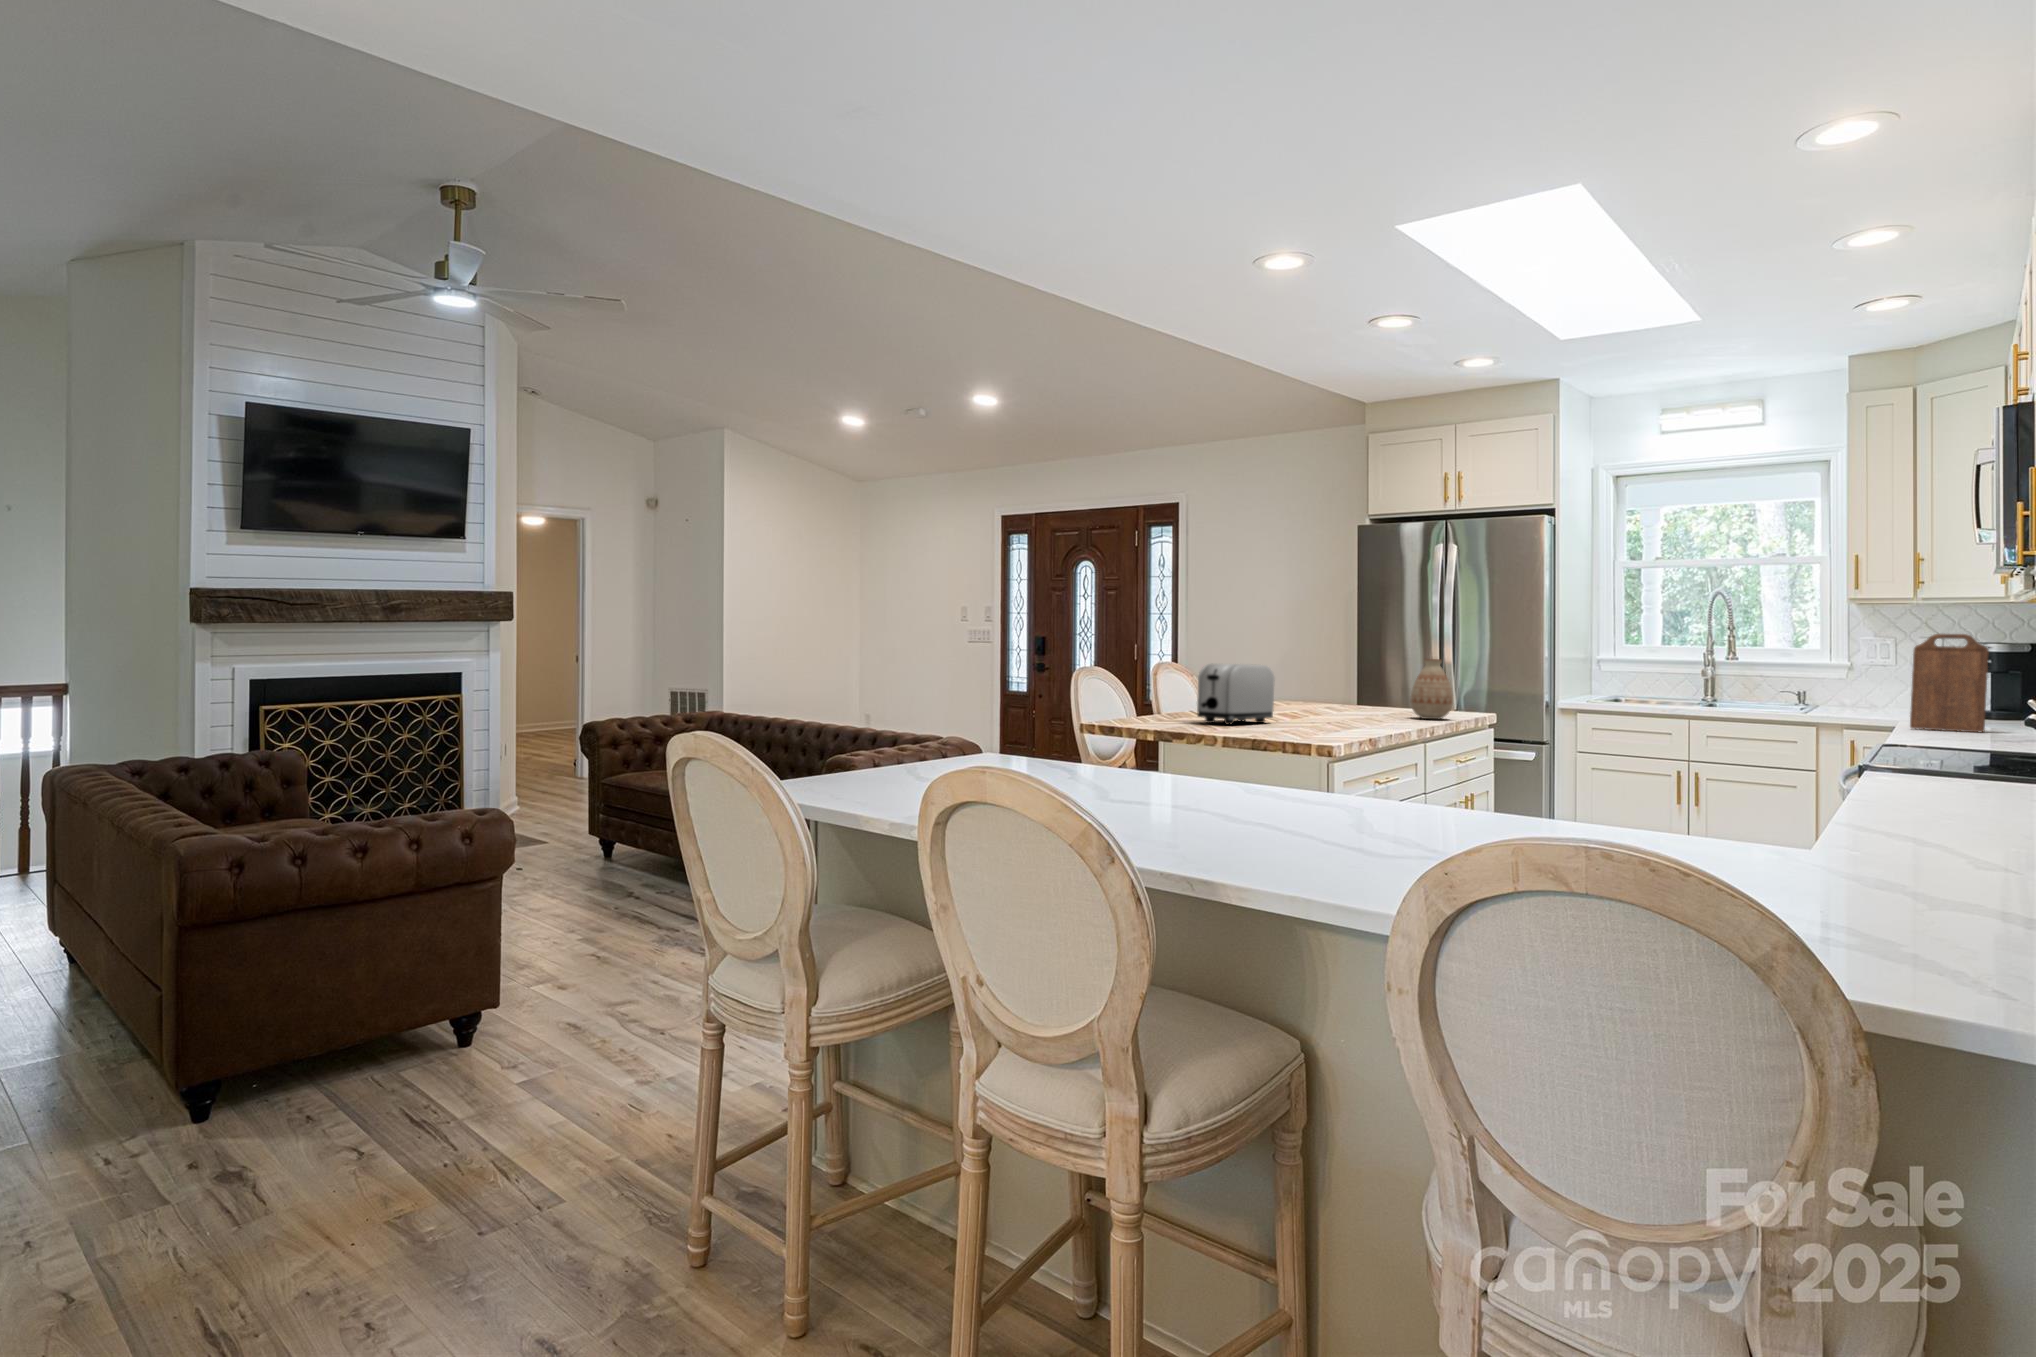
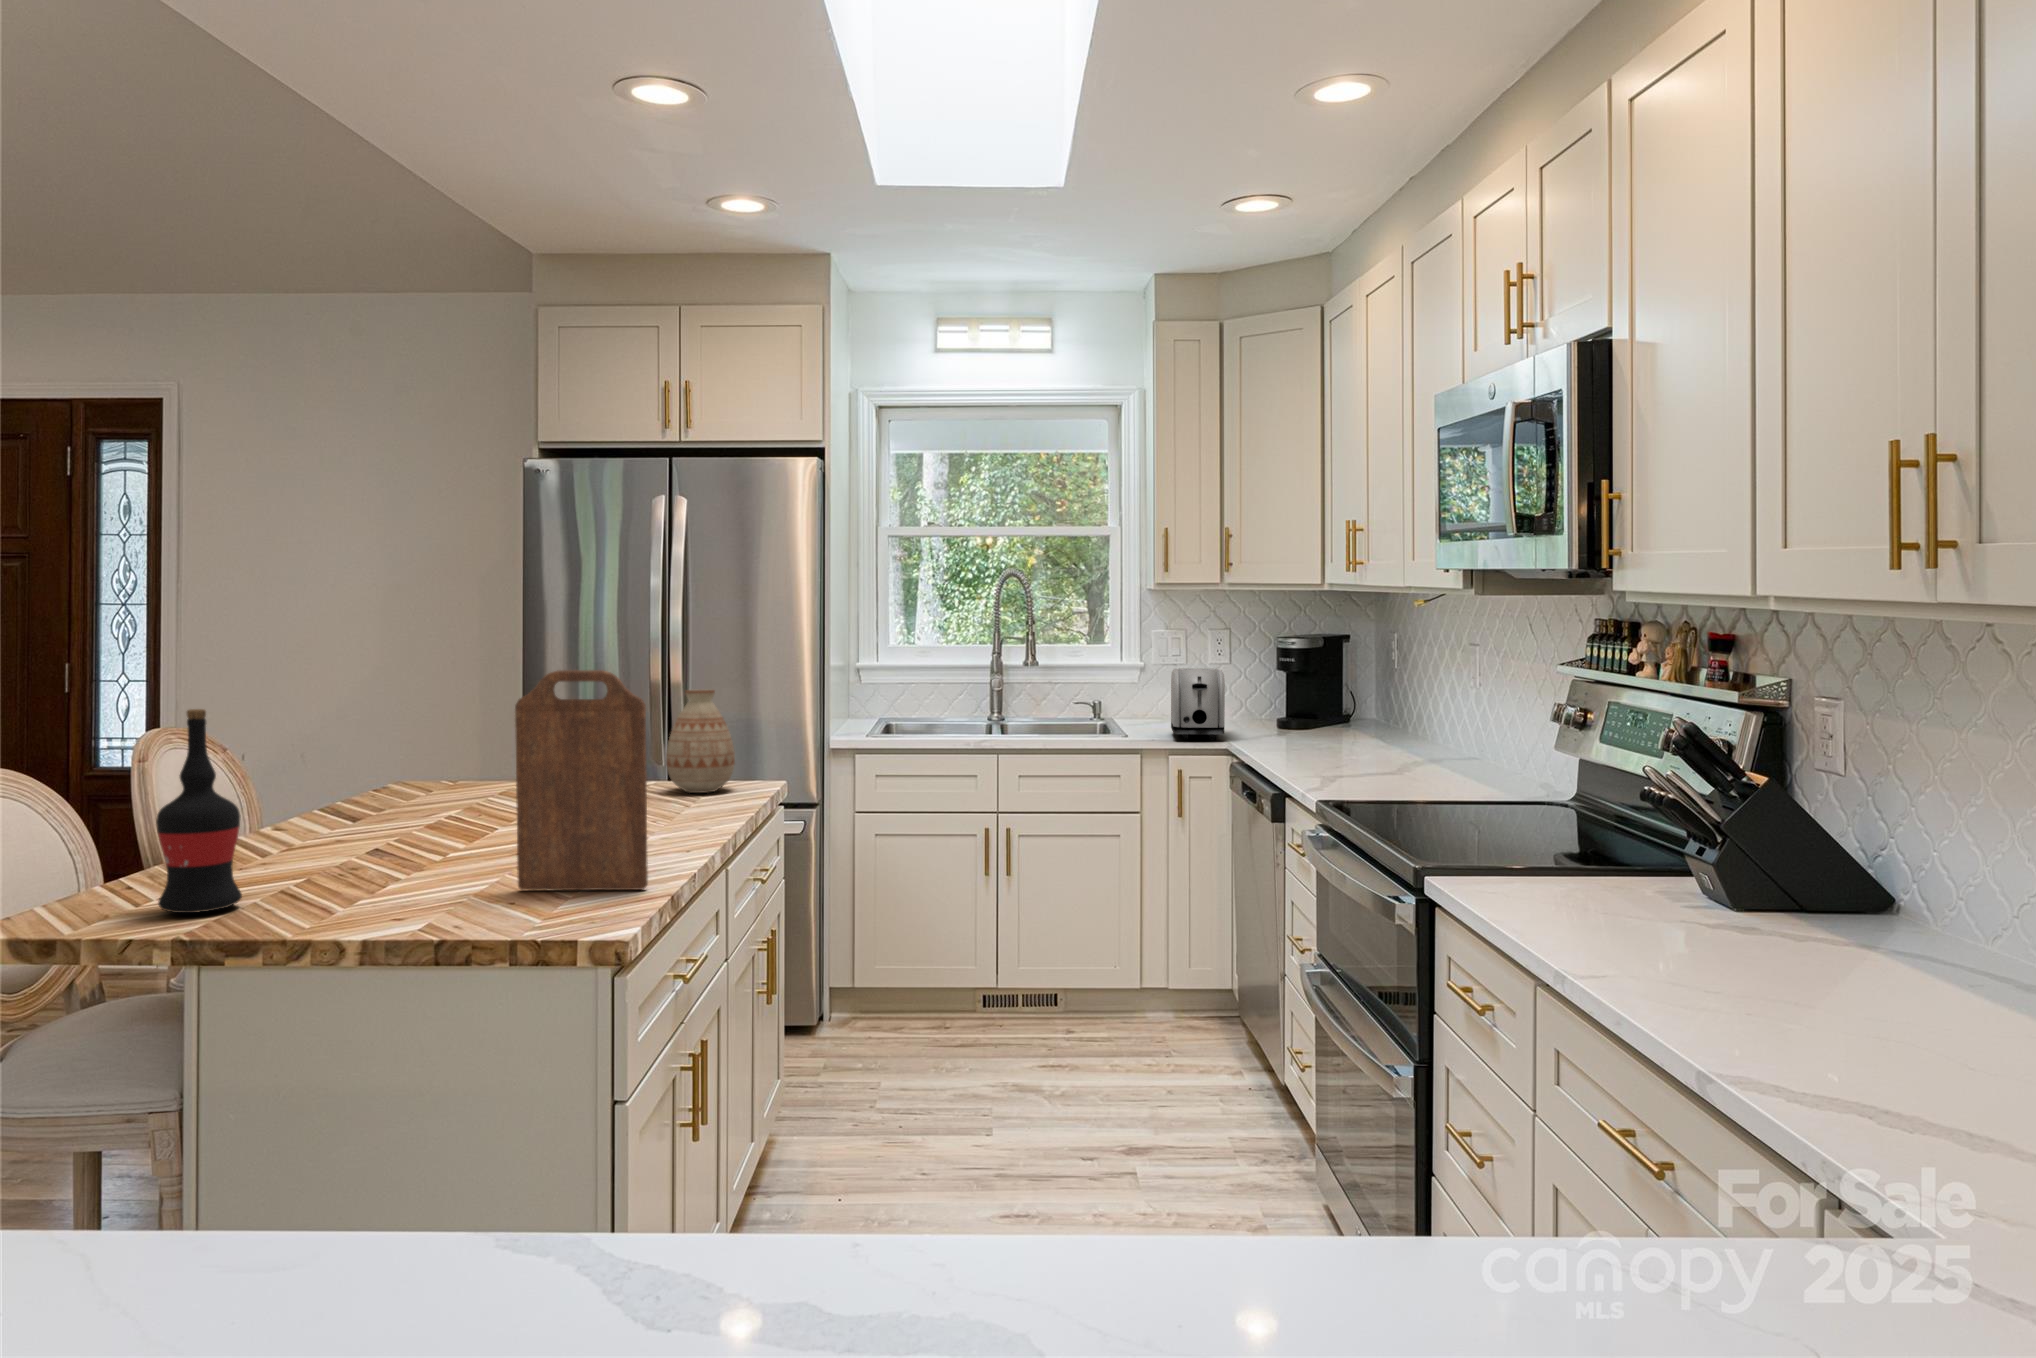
cutting board: present [1910,634,1989,732] -> present [515,670,648,890]
wine bottle: none [1157,642,1188,726] -> present [156,709,242,913]
toaster: present [1197,664,1275,725] -> present [1171,668,1225,740]

